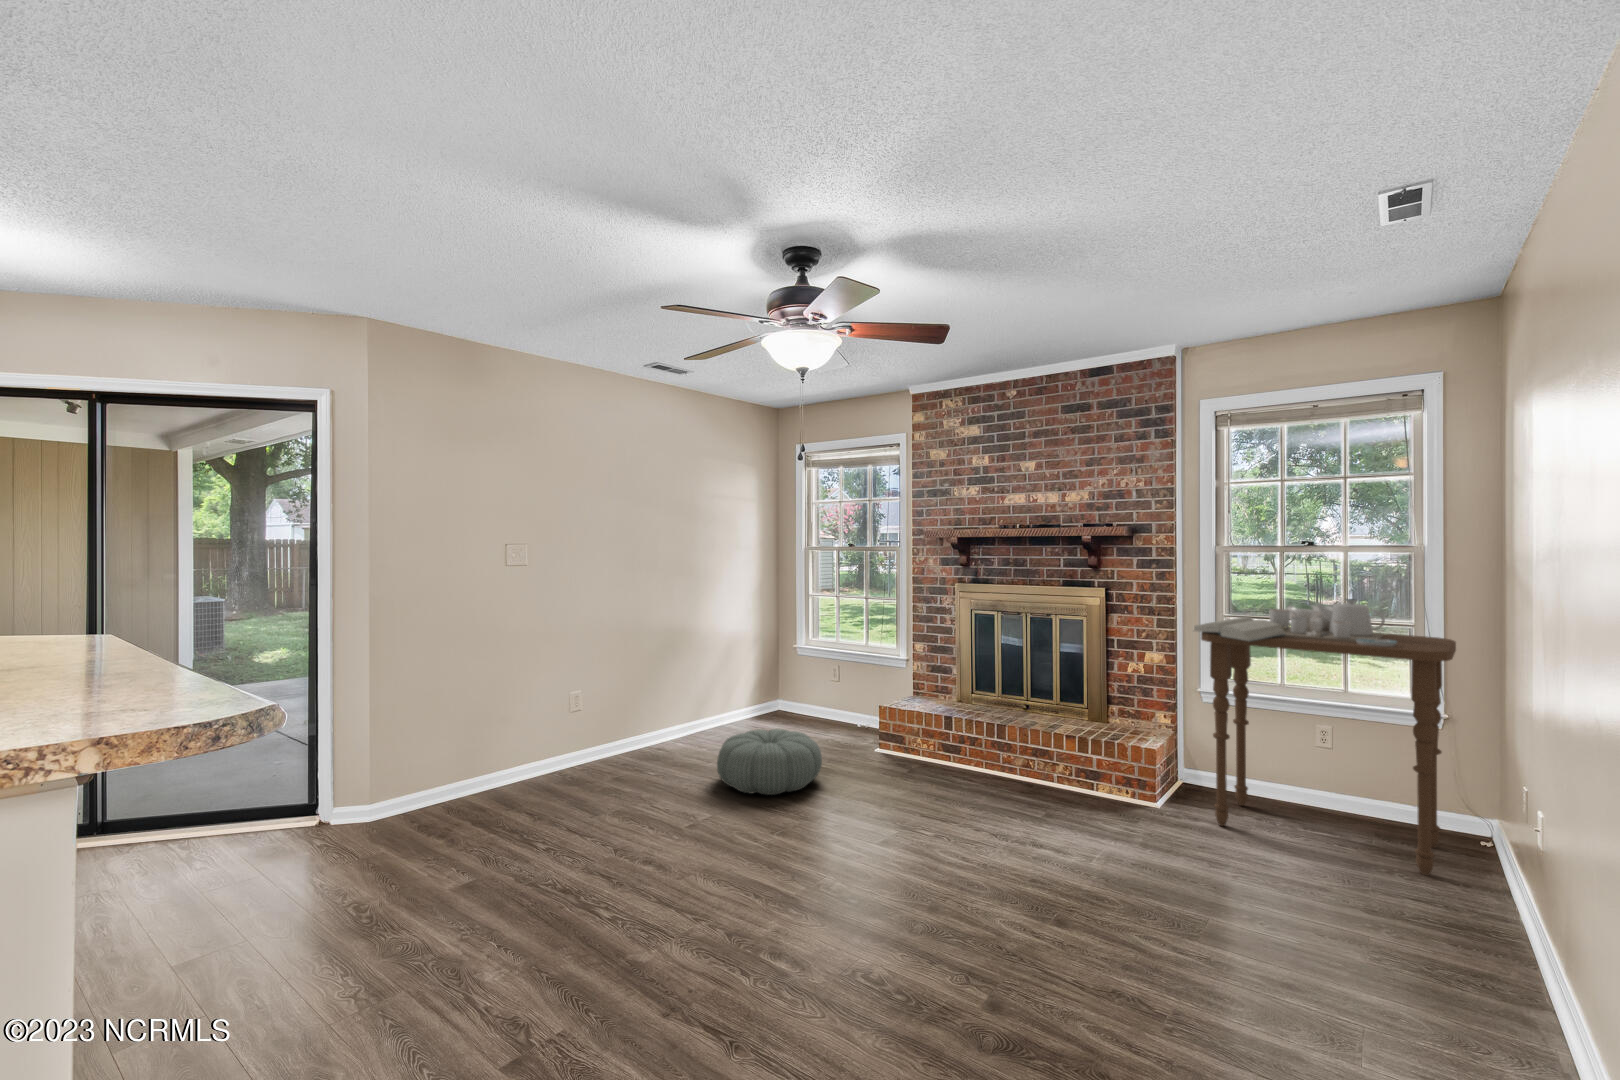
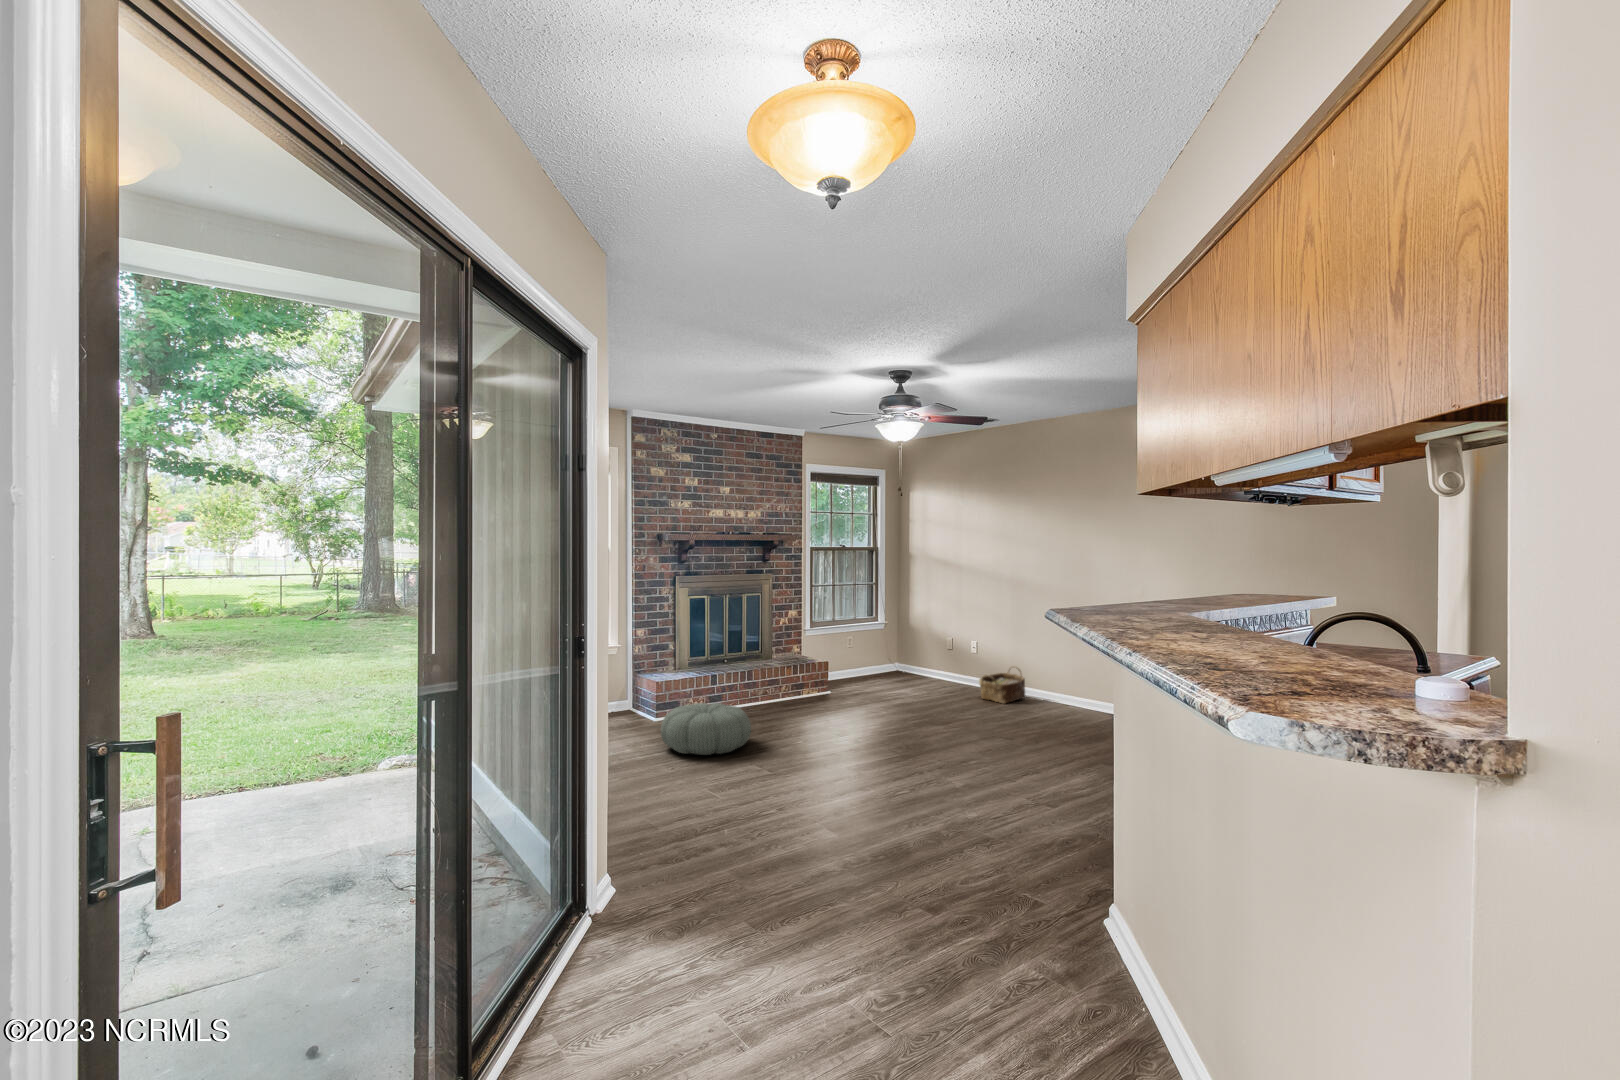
side table: present [1194,599,1456,876] -> none [833,571,932,690]
woven basket: none [1334,889,1506,1027] -> present [979,667,1025,704]

